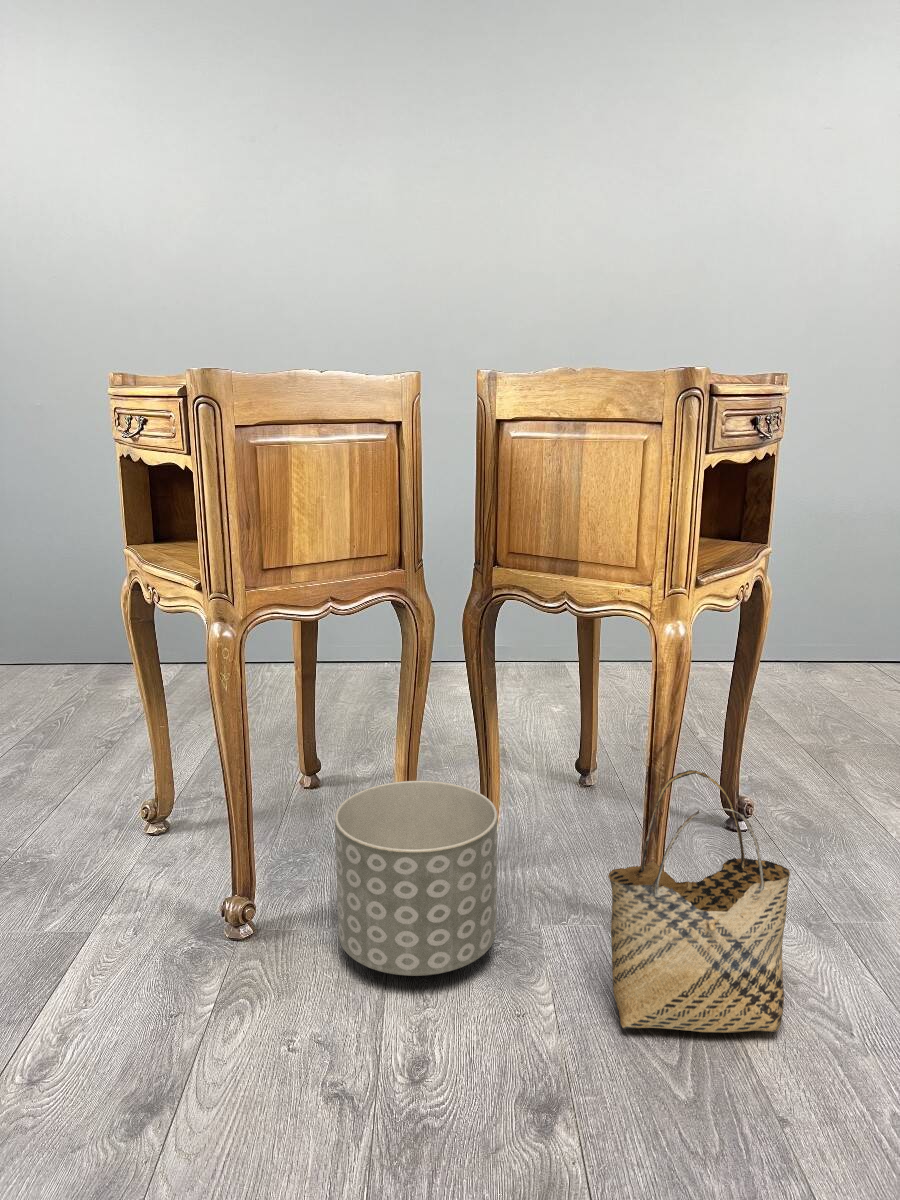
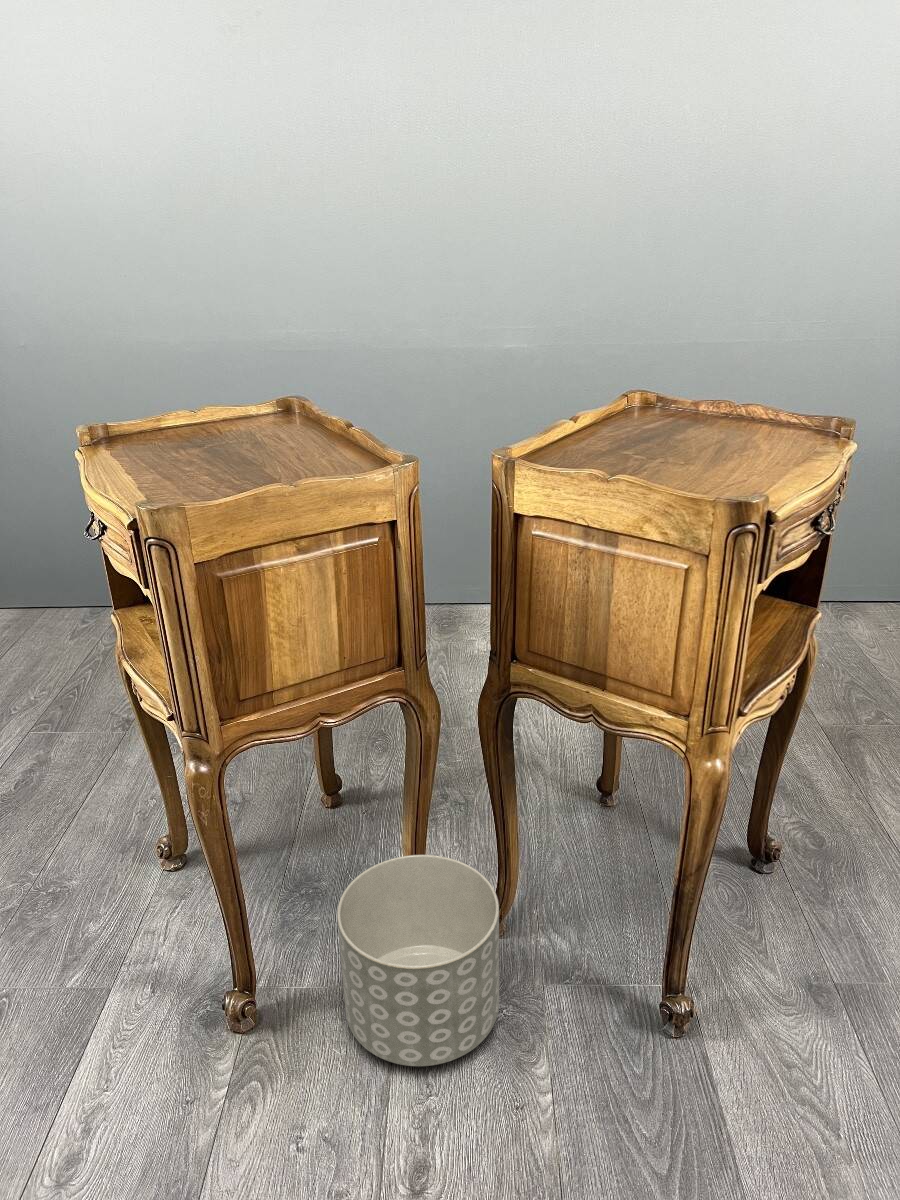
woven basket: present [608,770,790,1032] -> none [605,892,788,1139]

